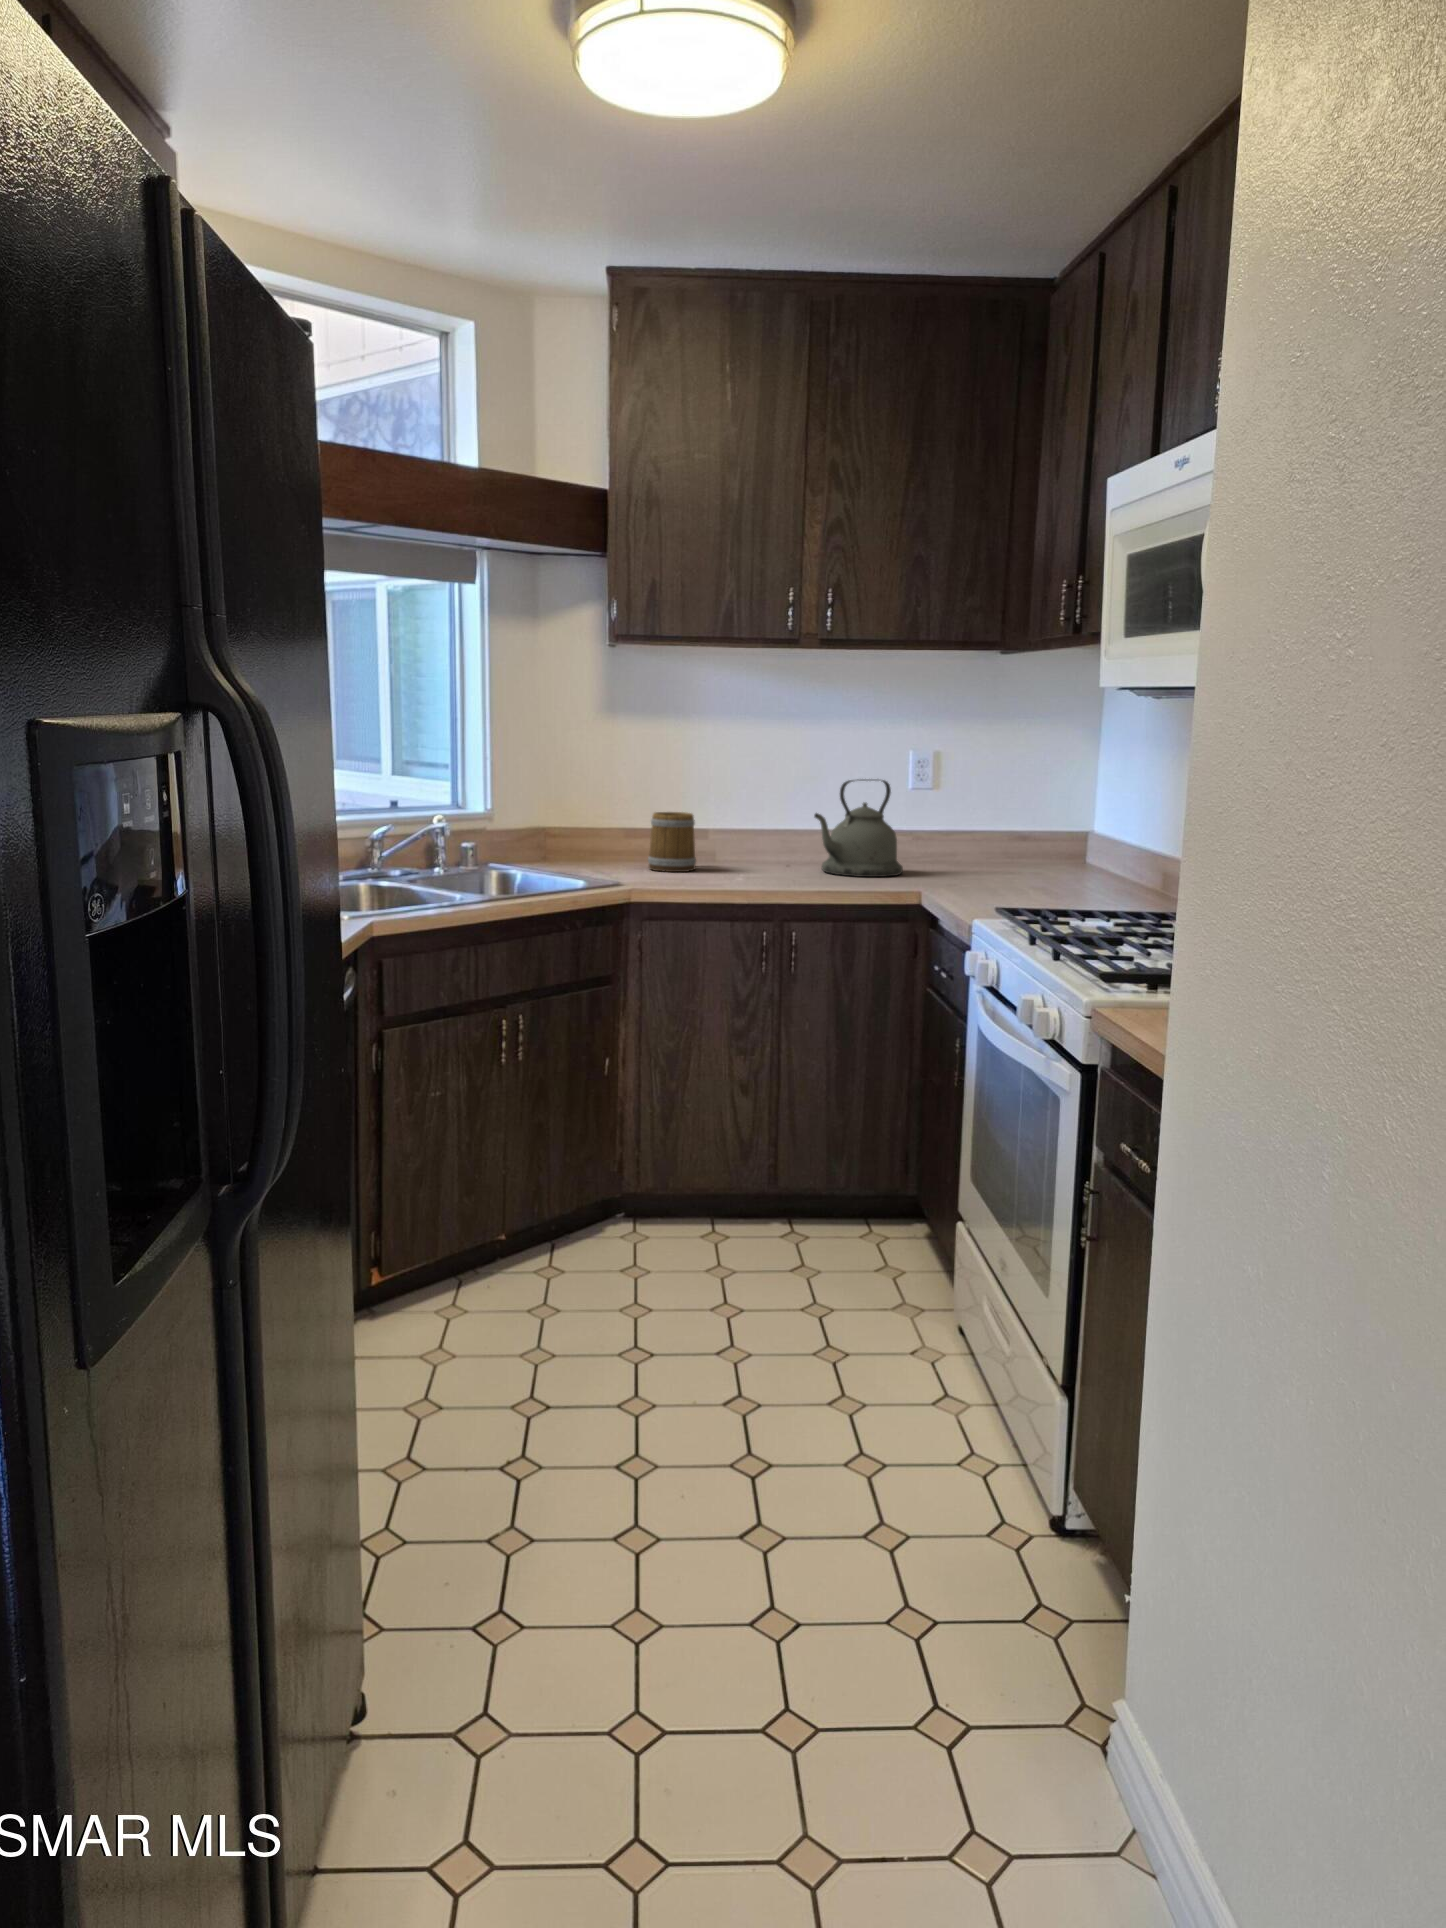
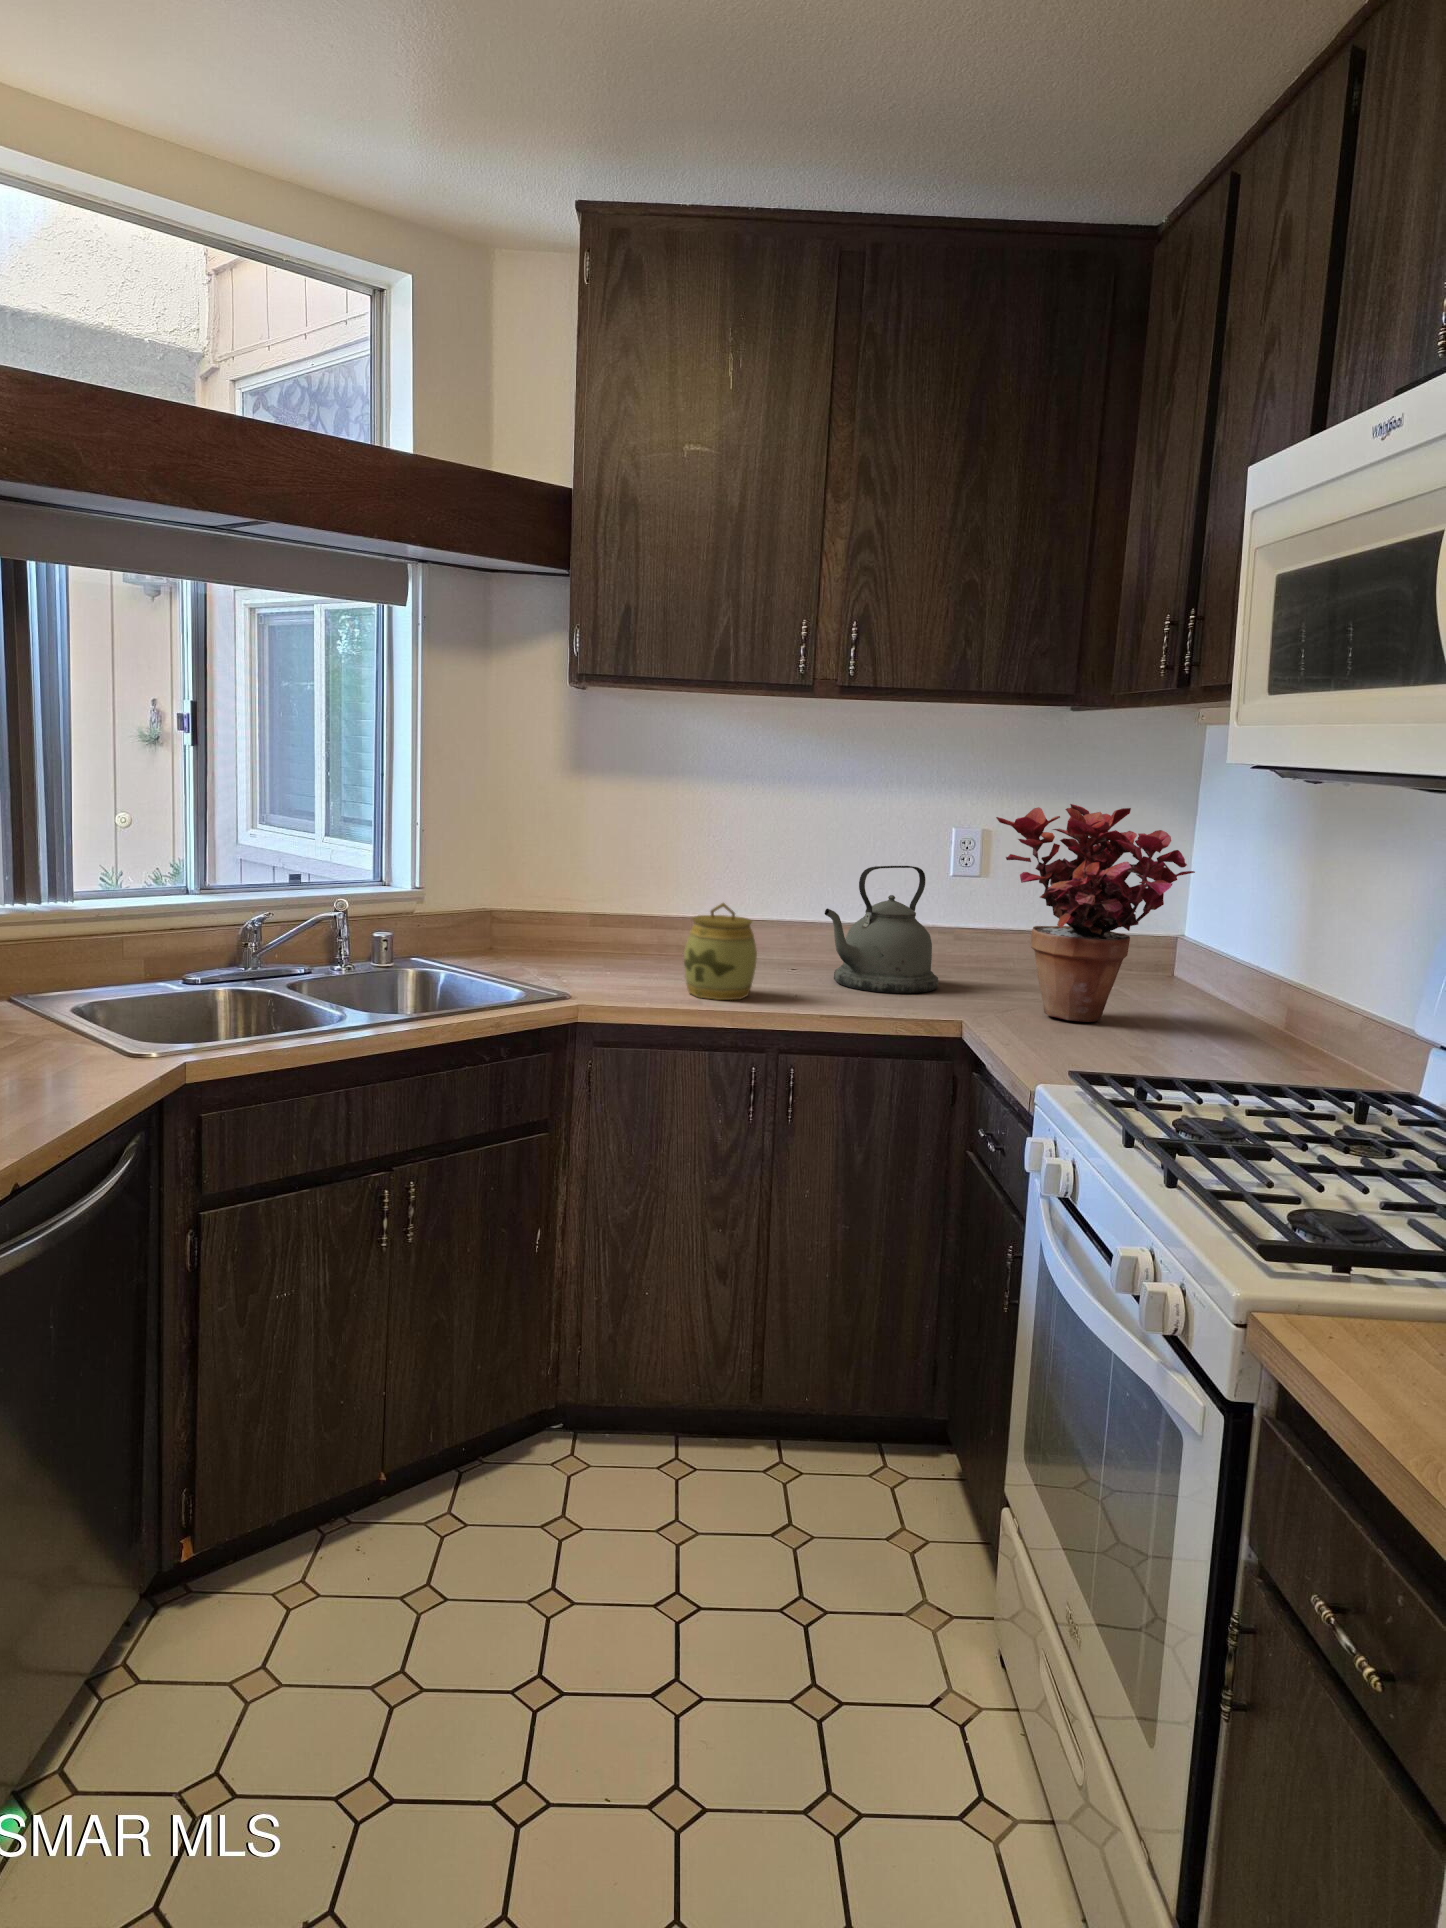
potted plant: none [943,725,1092,889] -> present [996,804,1195,1022]
jar: none [709,808,764,883] -> present [684,903,757,1000]
mug: present [648,812,696,872] -> none [611,899,674,978]

